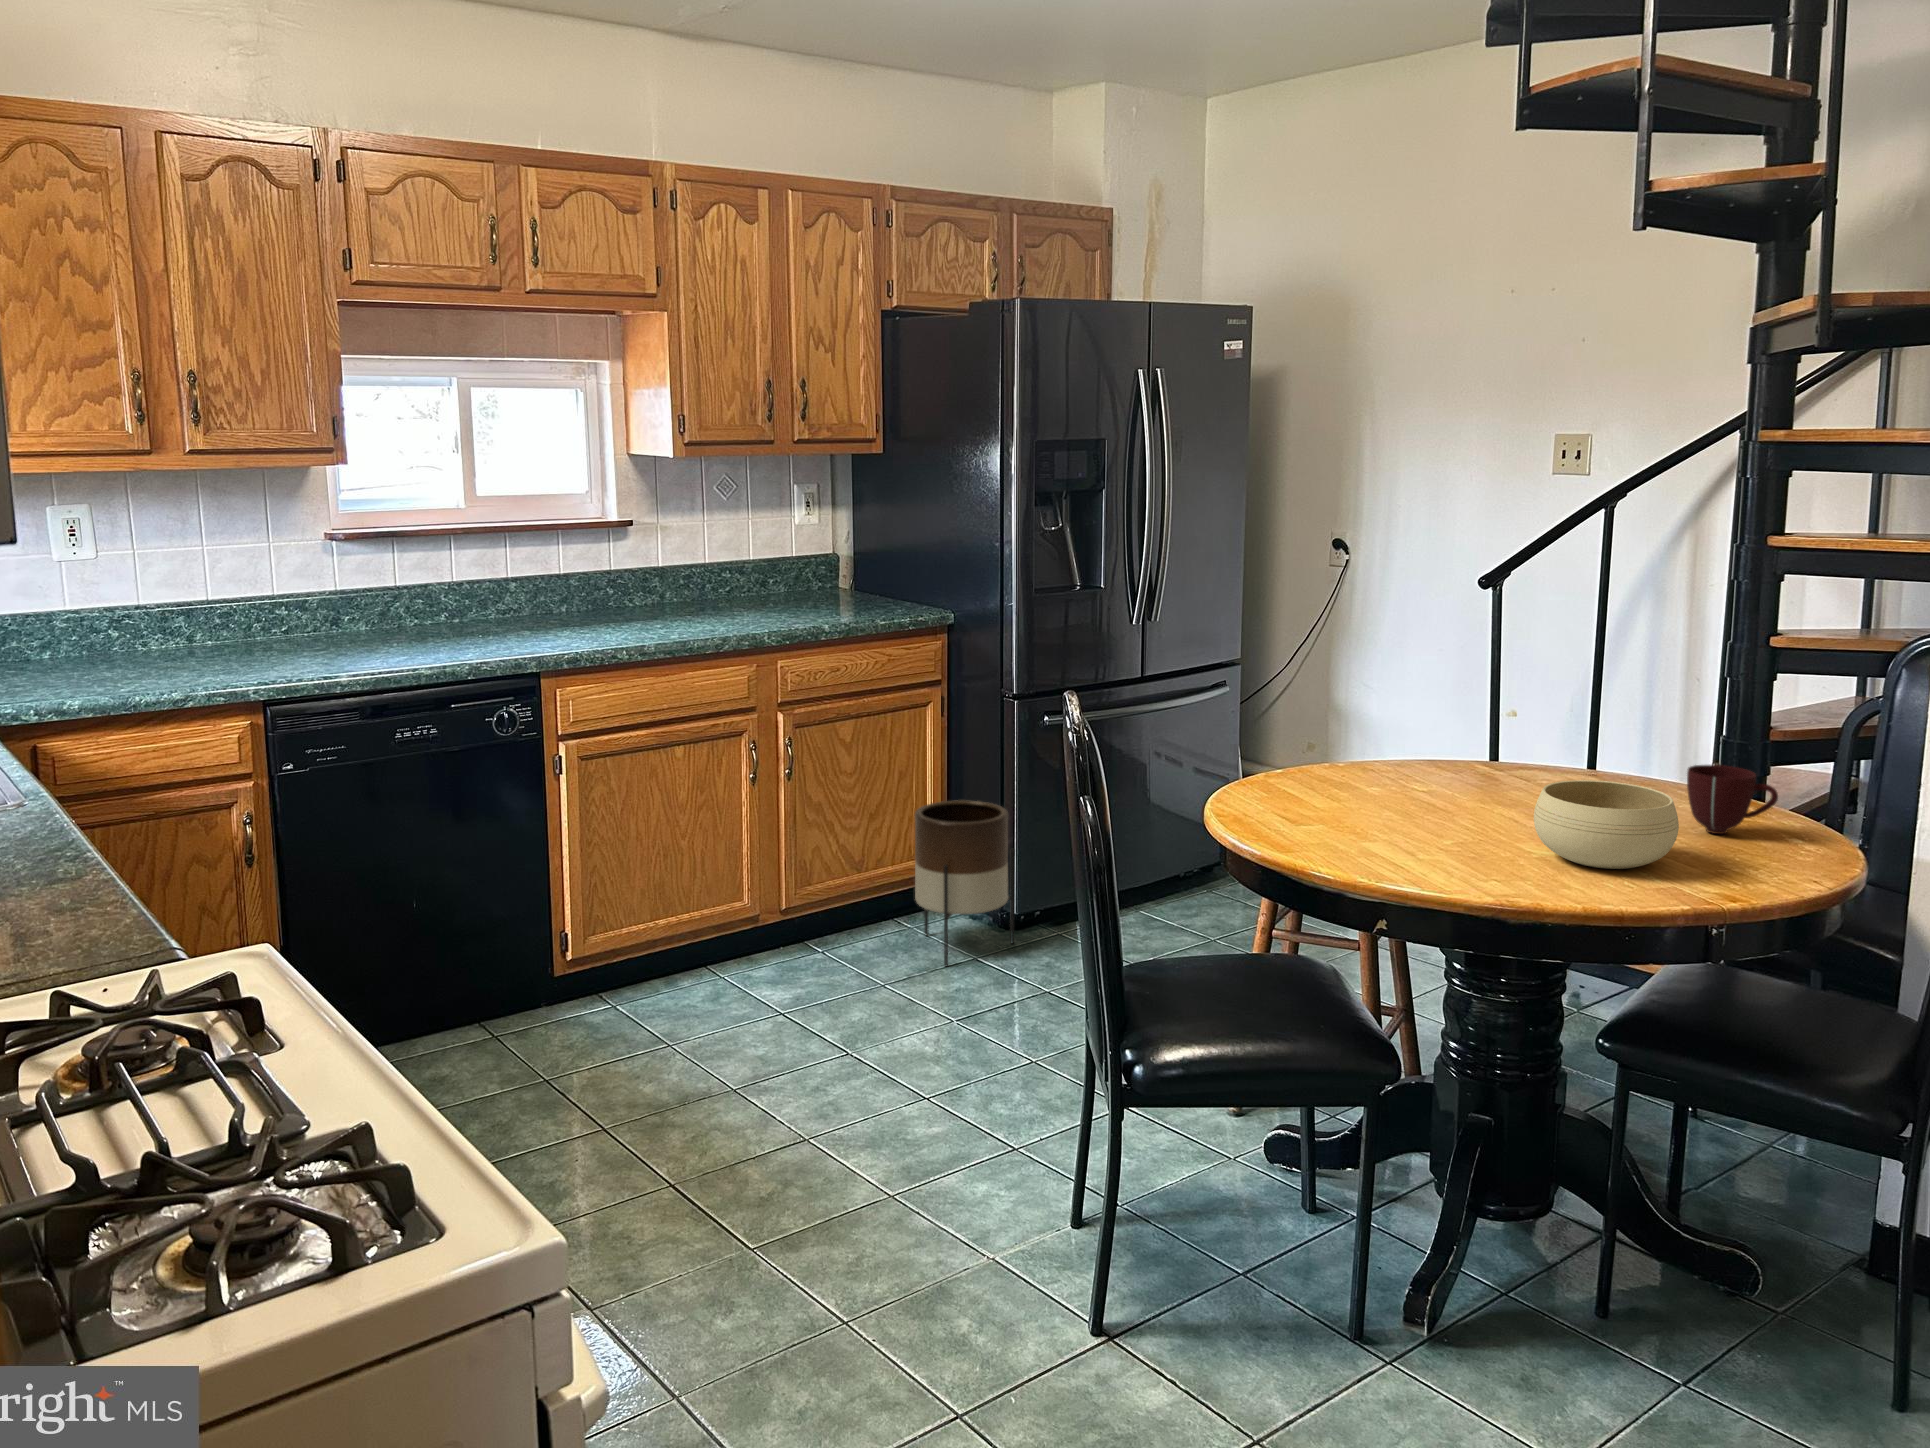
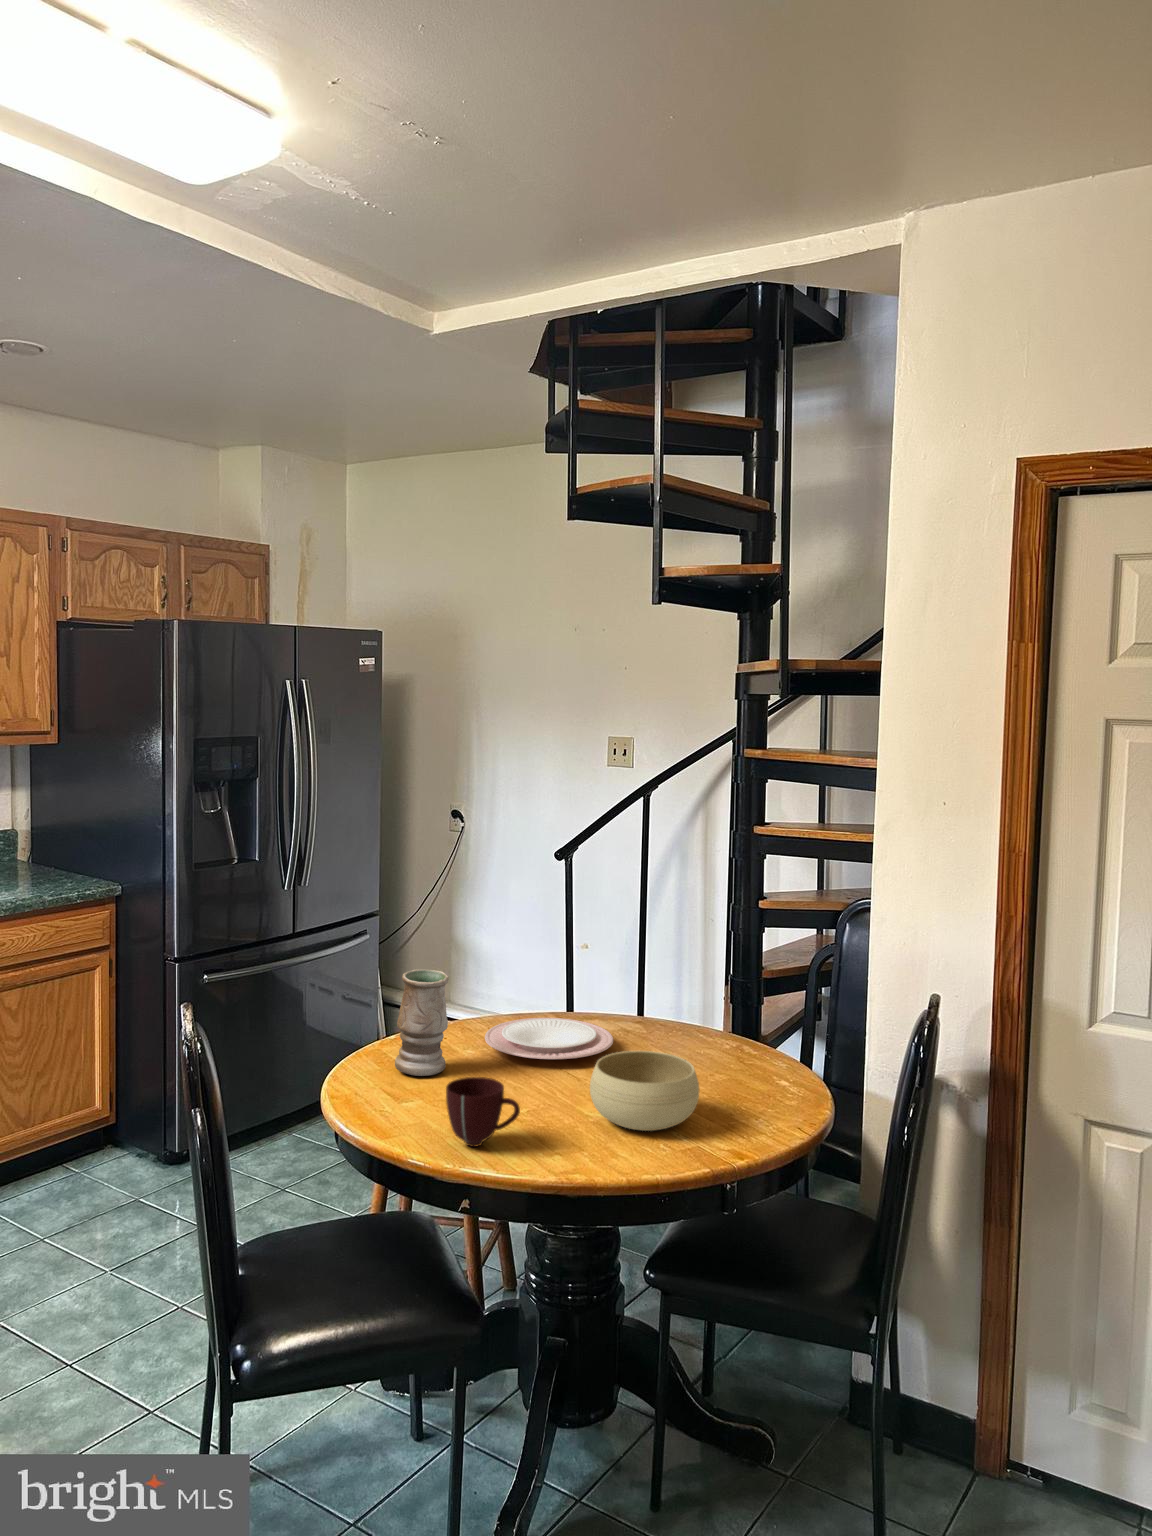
vase: none [1289,682,1355,804] -> present [395,969,449,1076]
plate: none [1395,758,1561,799] -> present [485,1018,613,1059]
mug: present [1687,765,1778,834] -> present [446,1077,520,1147]
planter: present [915,800,1015,966] -> none [78,1053,174,1211]

